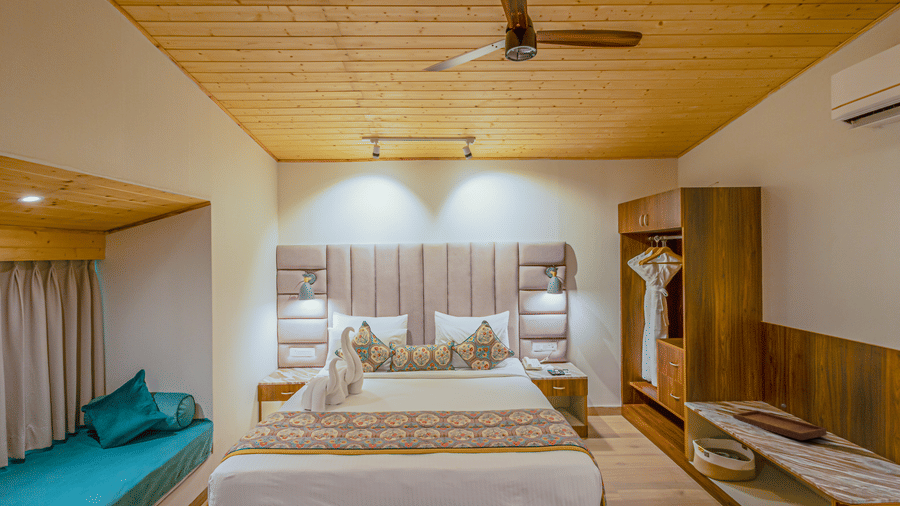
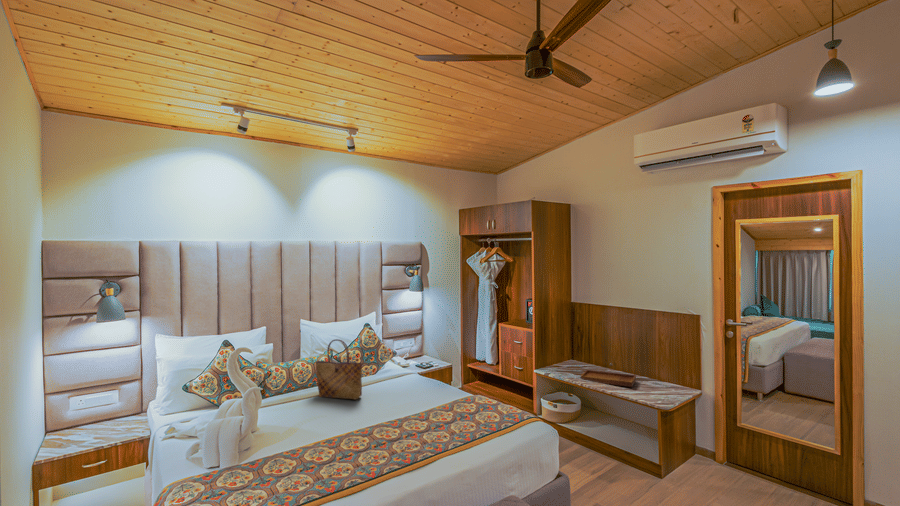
tote bag: none [424,328,454,383] -> present [316,339,362,400]

